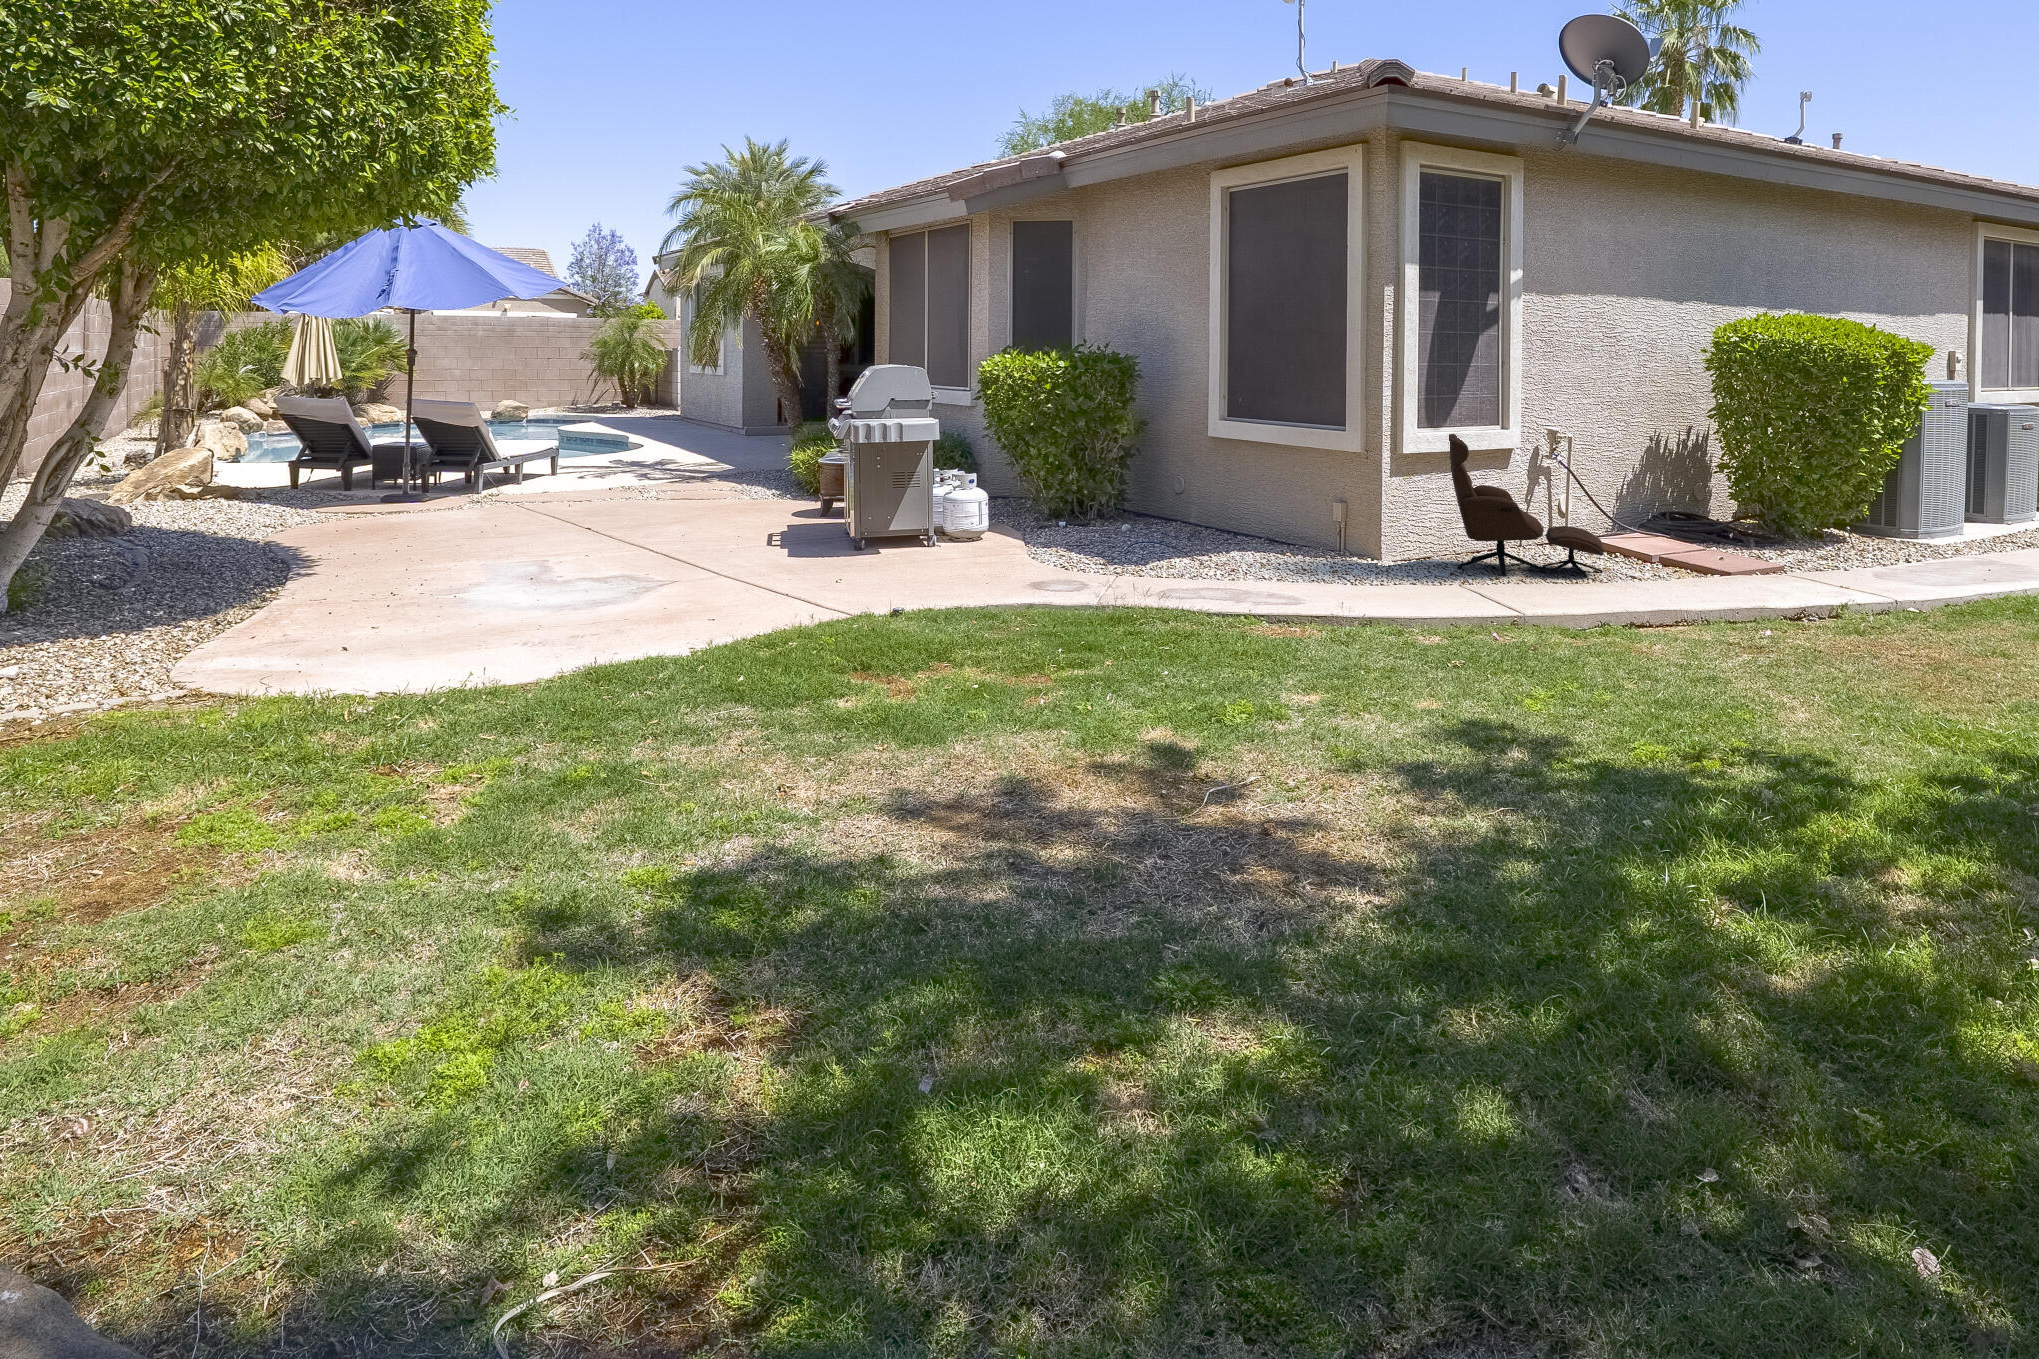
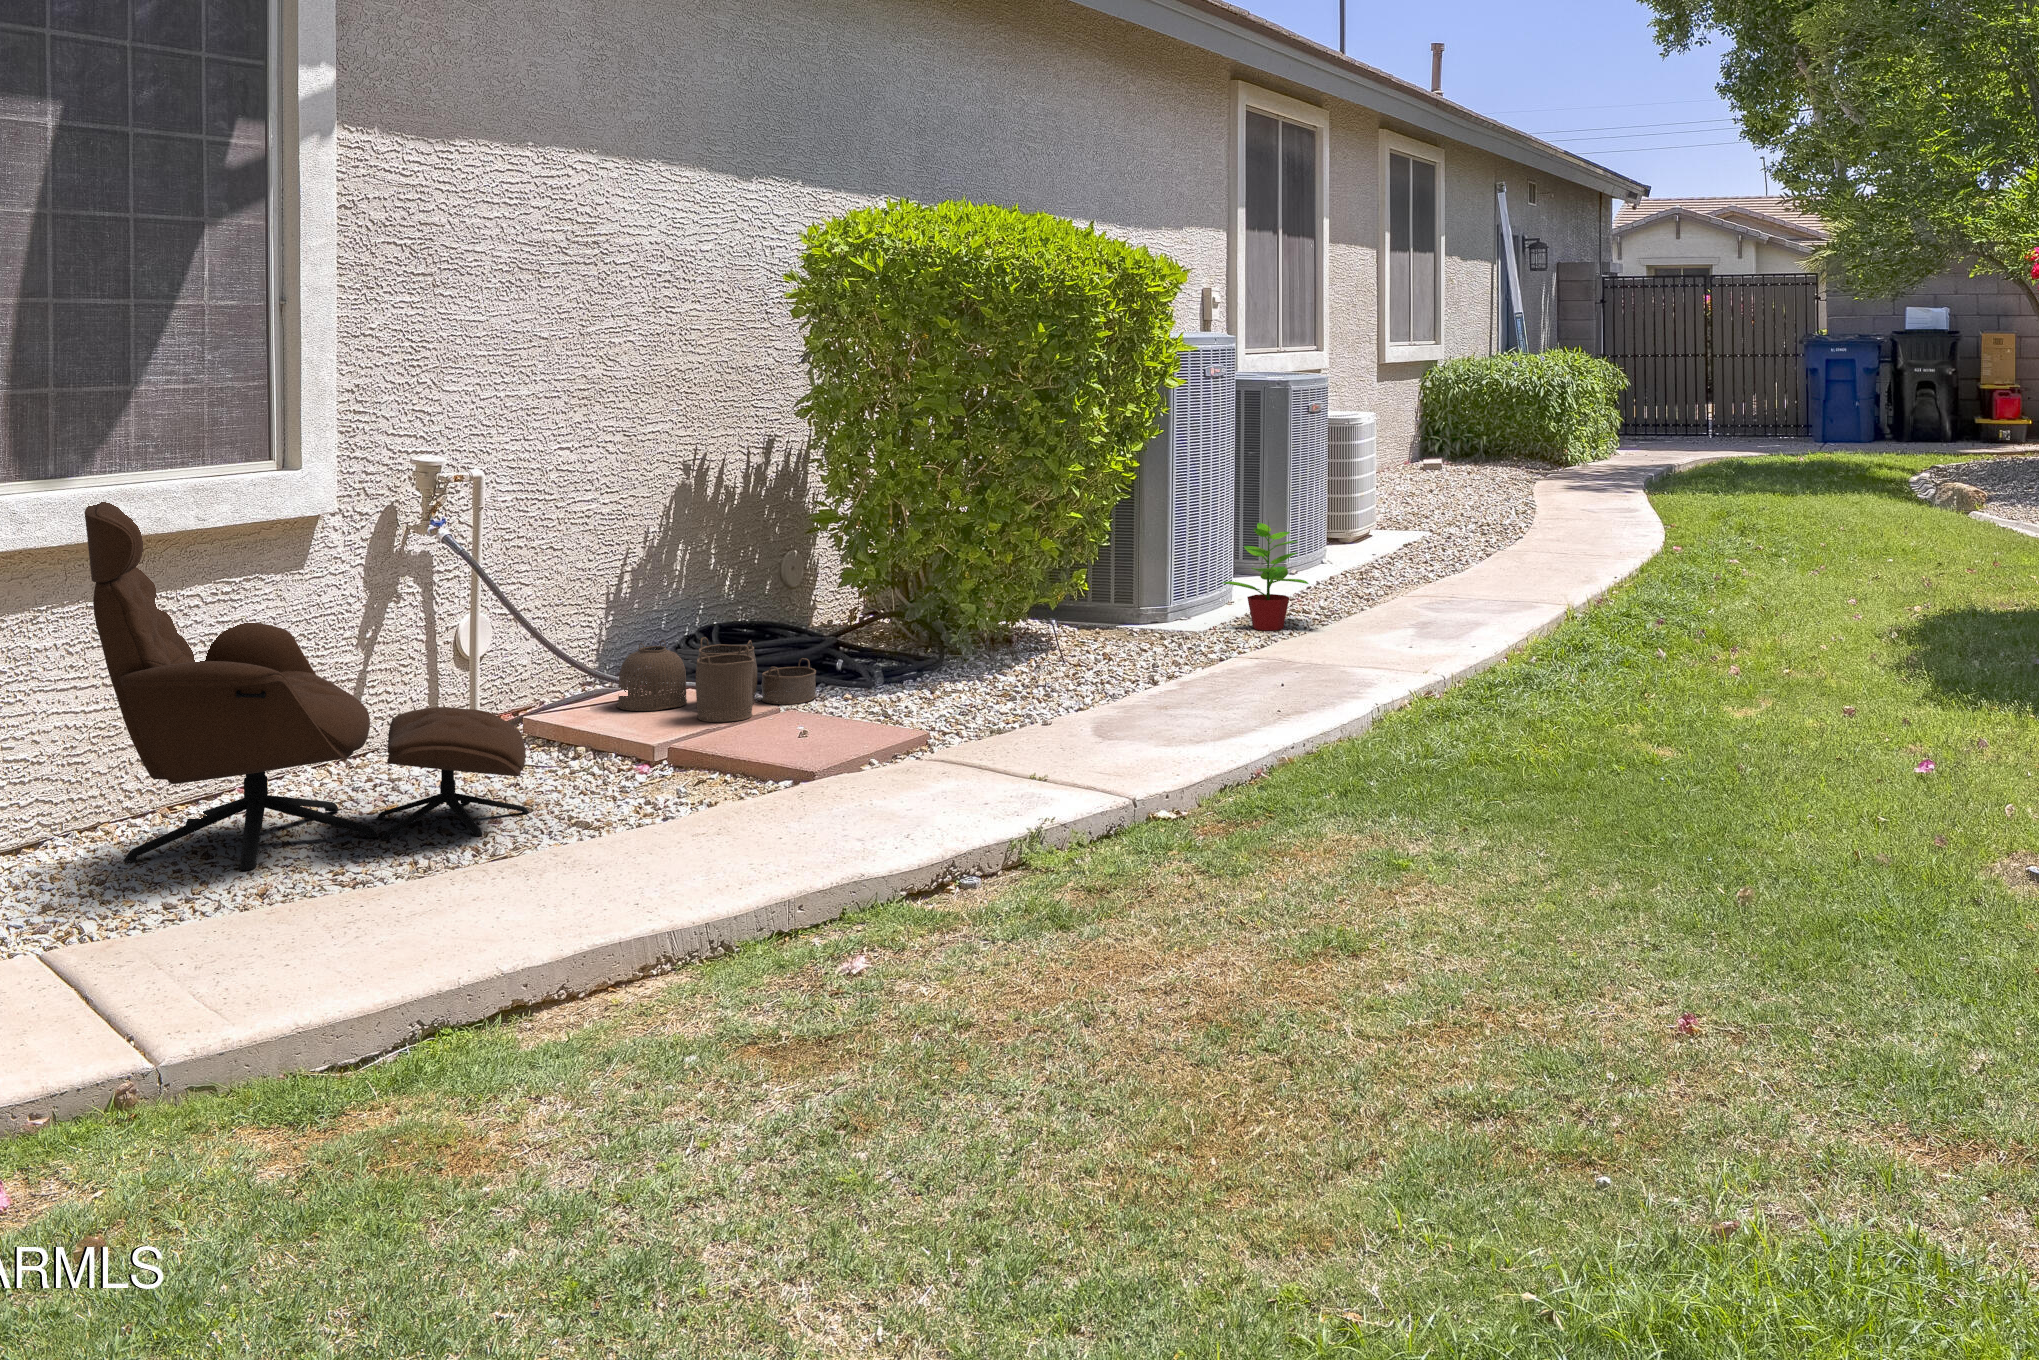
potted plant: none [1954,485,2013,547] -> present [1222,523,1309,631]
woven basket: none [1623,515,1719,553] -> present [617,637,816,722]

